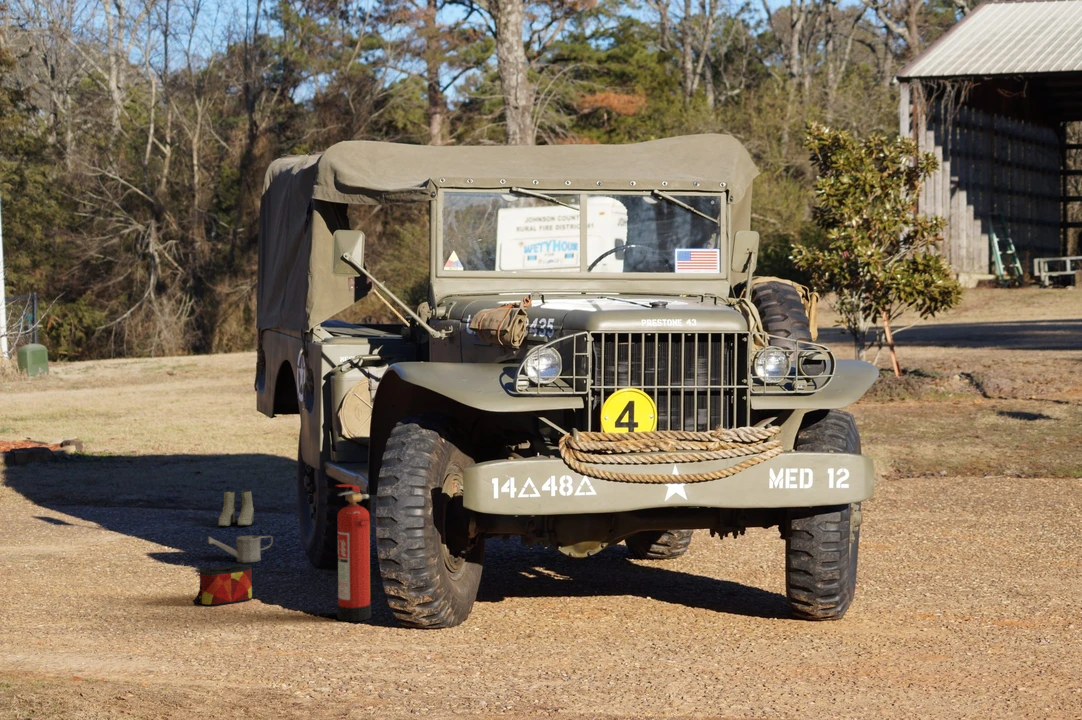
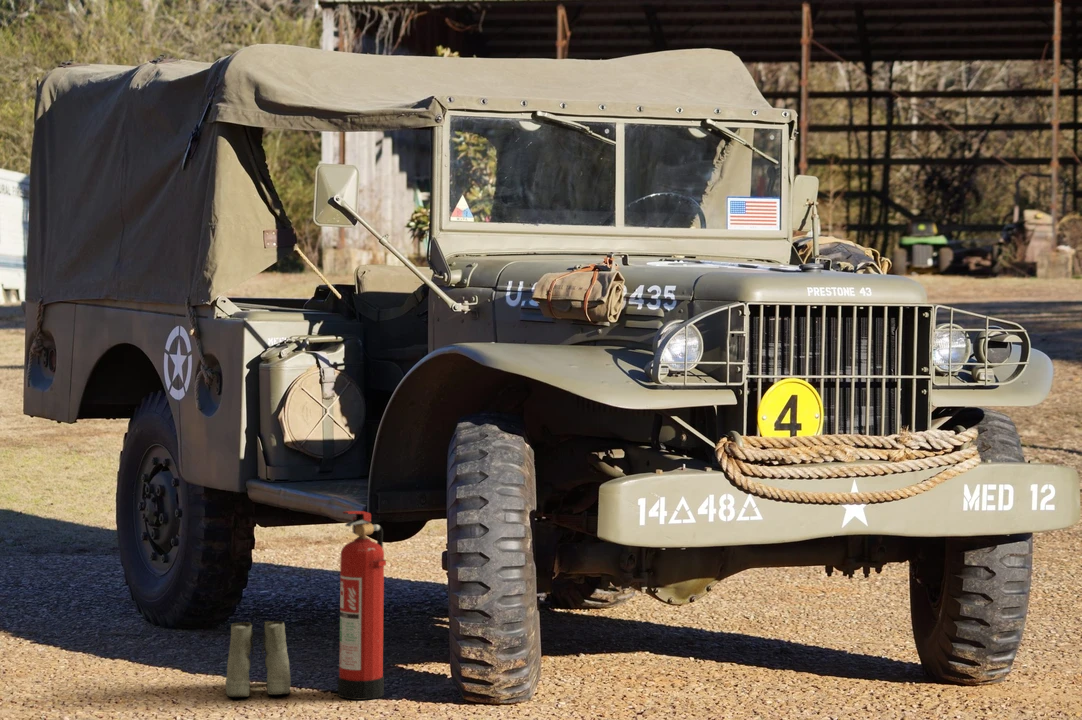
boots: present [218,491,254,526] -> present [226,621,290,697]
watering can: present [208,536,273,562] -> none [68,589,157,628]
bag: present [193,565,253,606] -> none [110,627,188,685]

